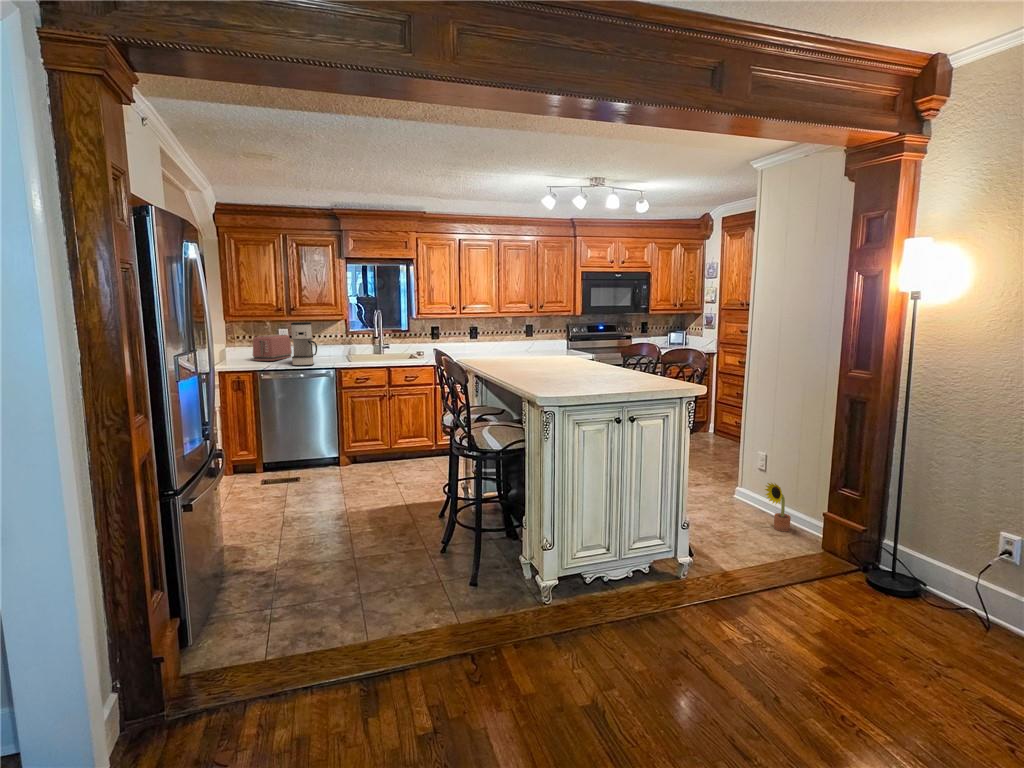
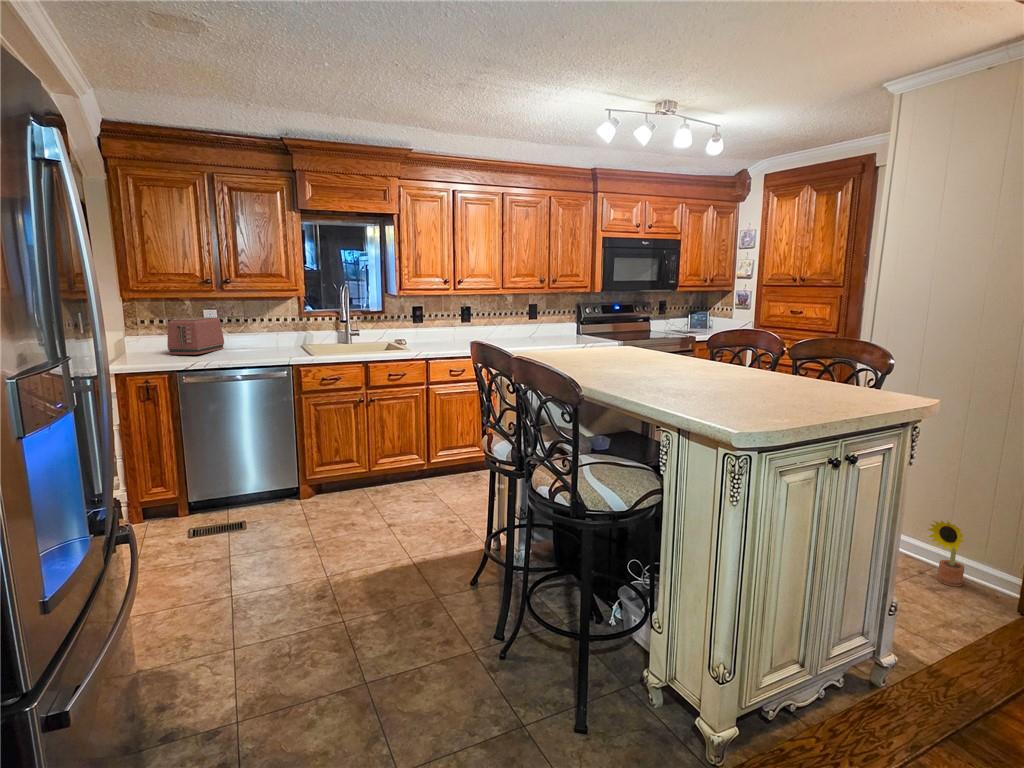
coffee maker: present [291,322,317,366] -> none [225,300,264,361]

